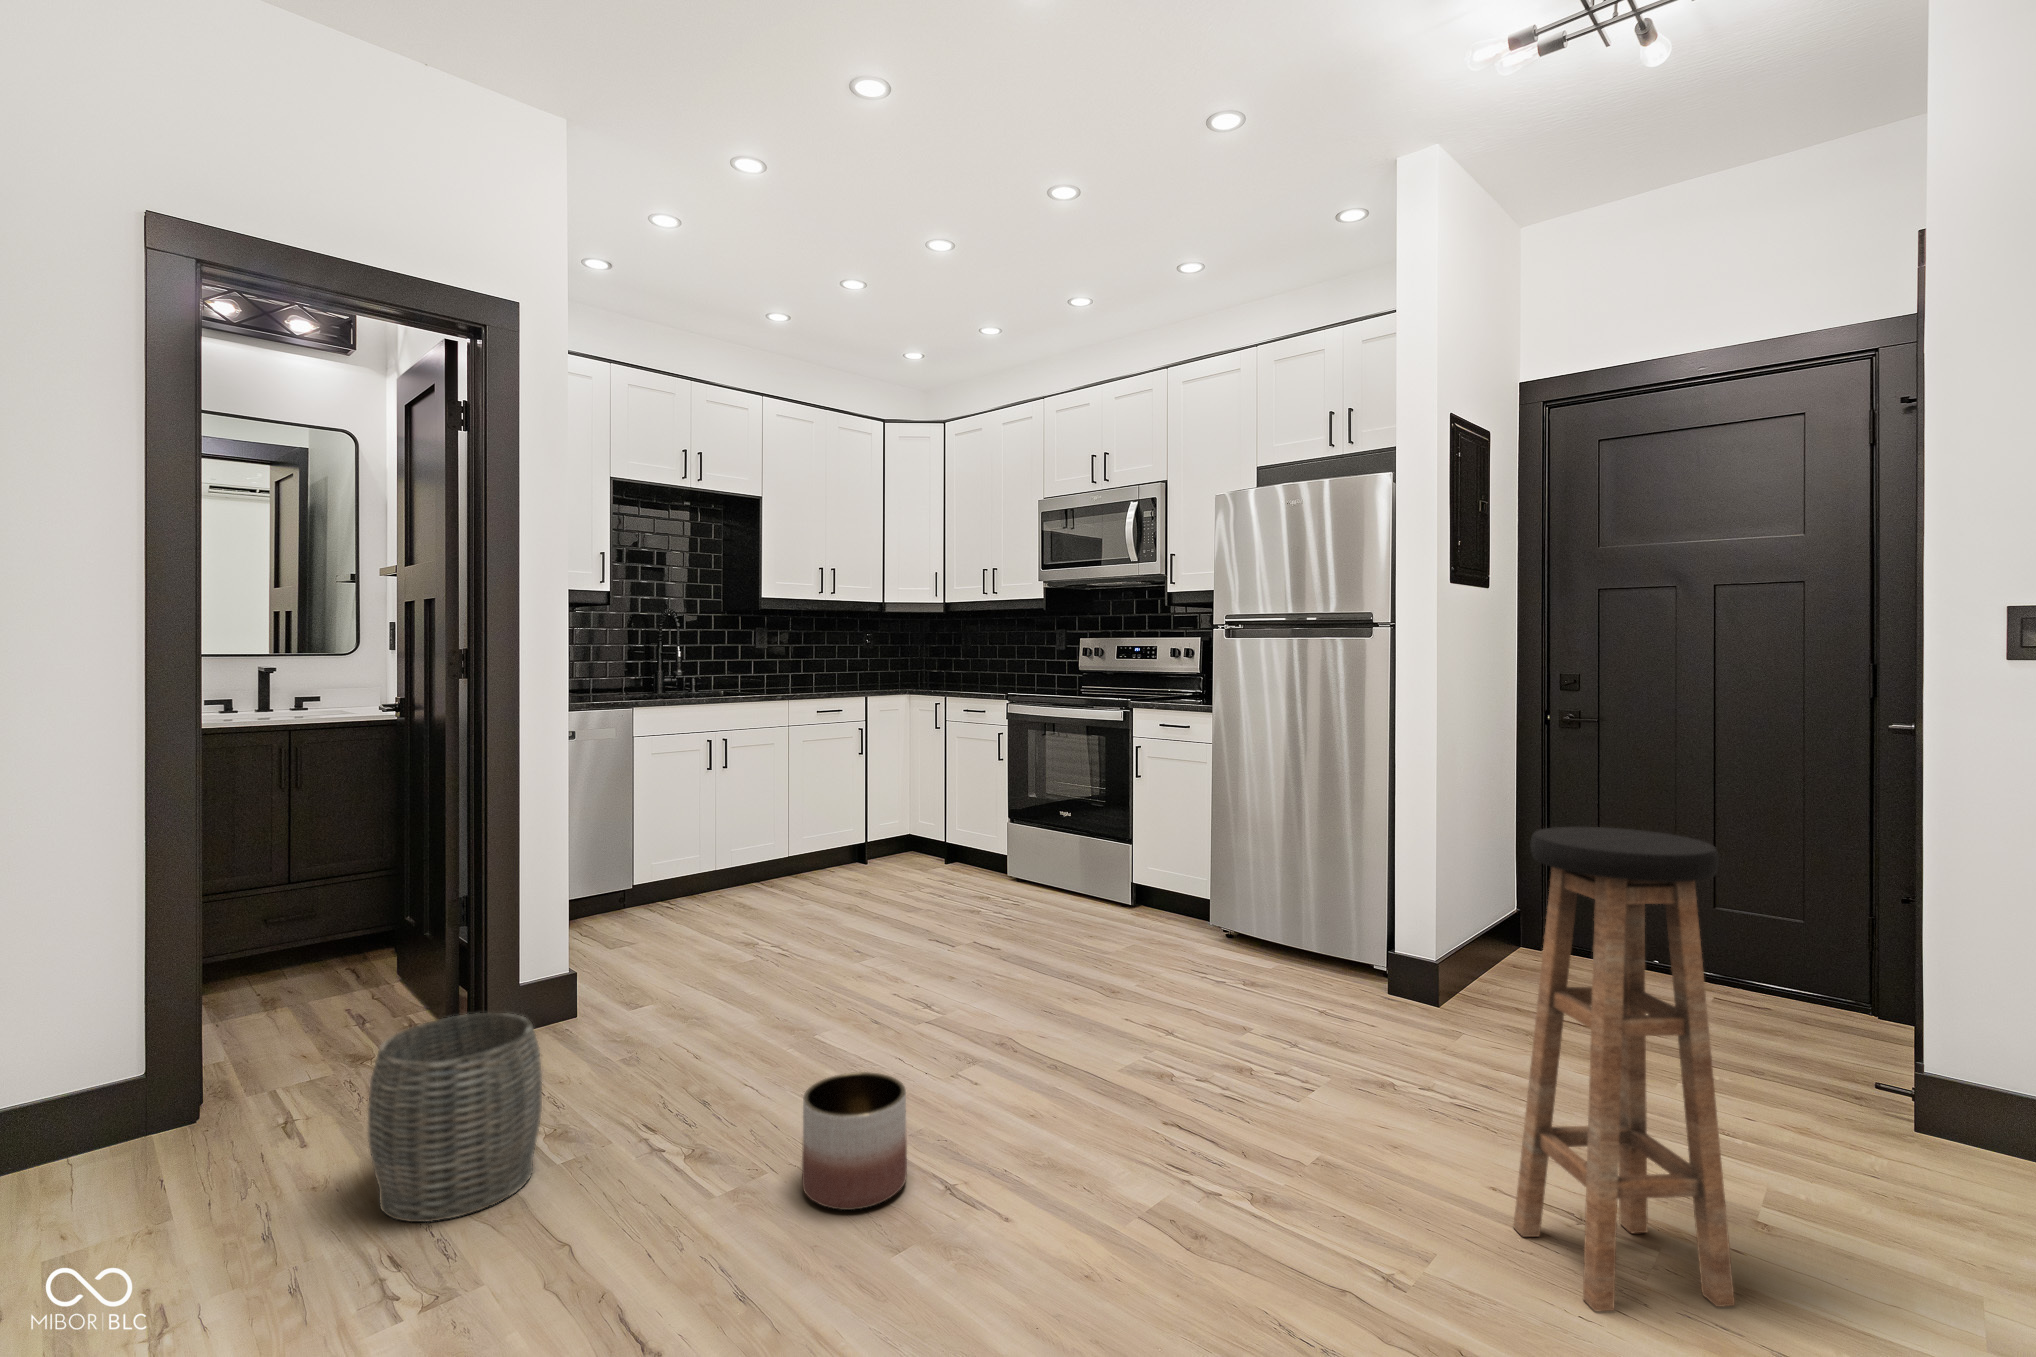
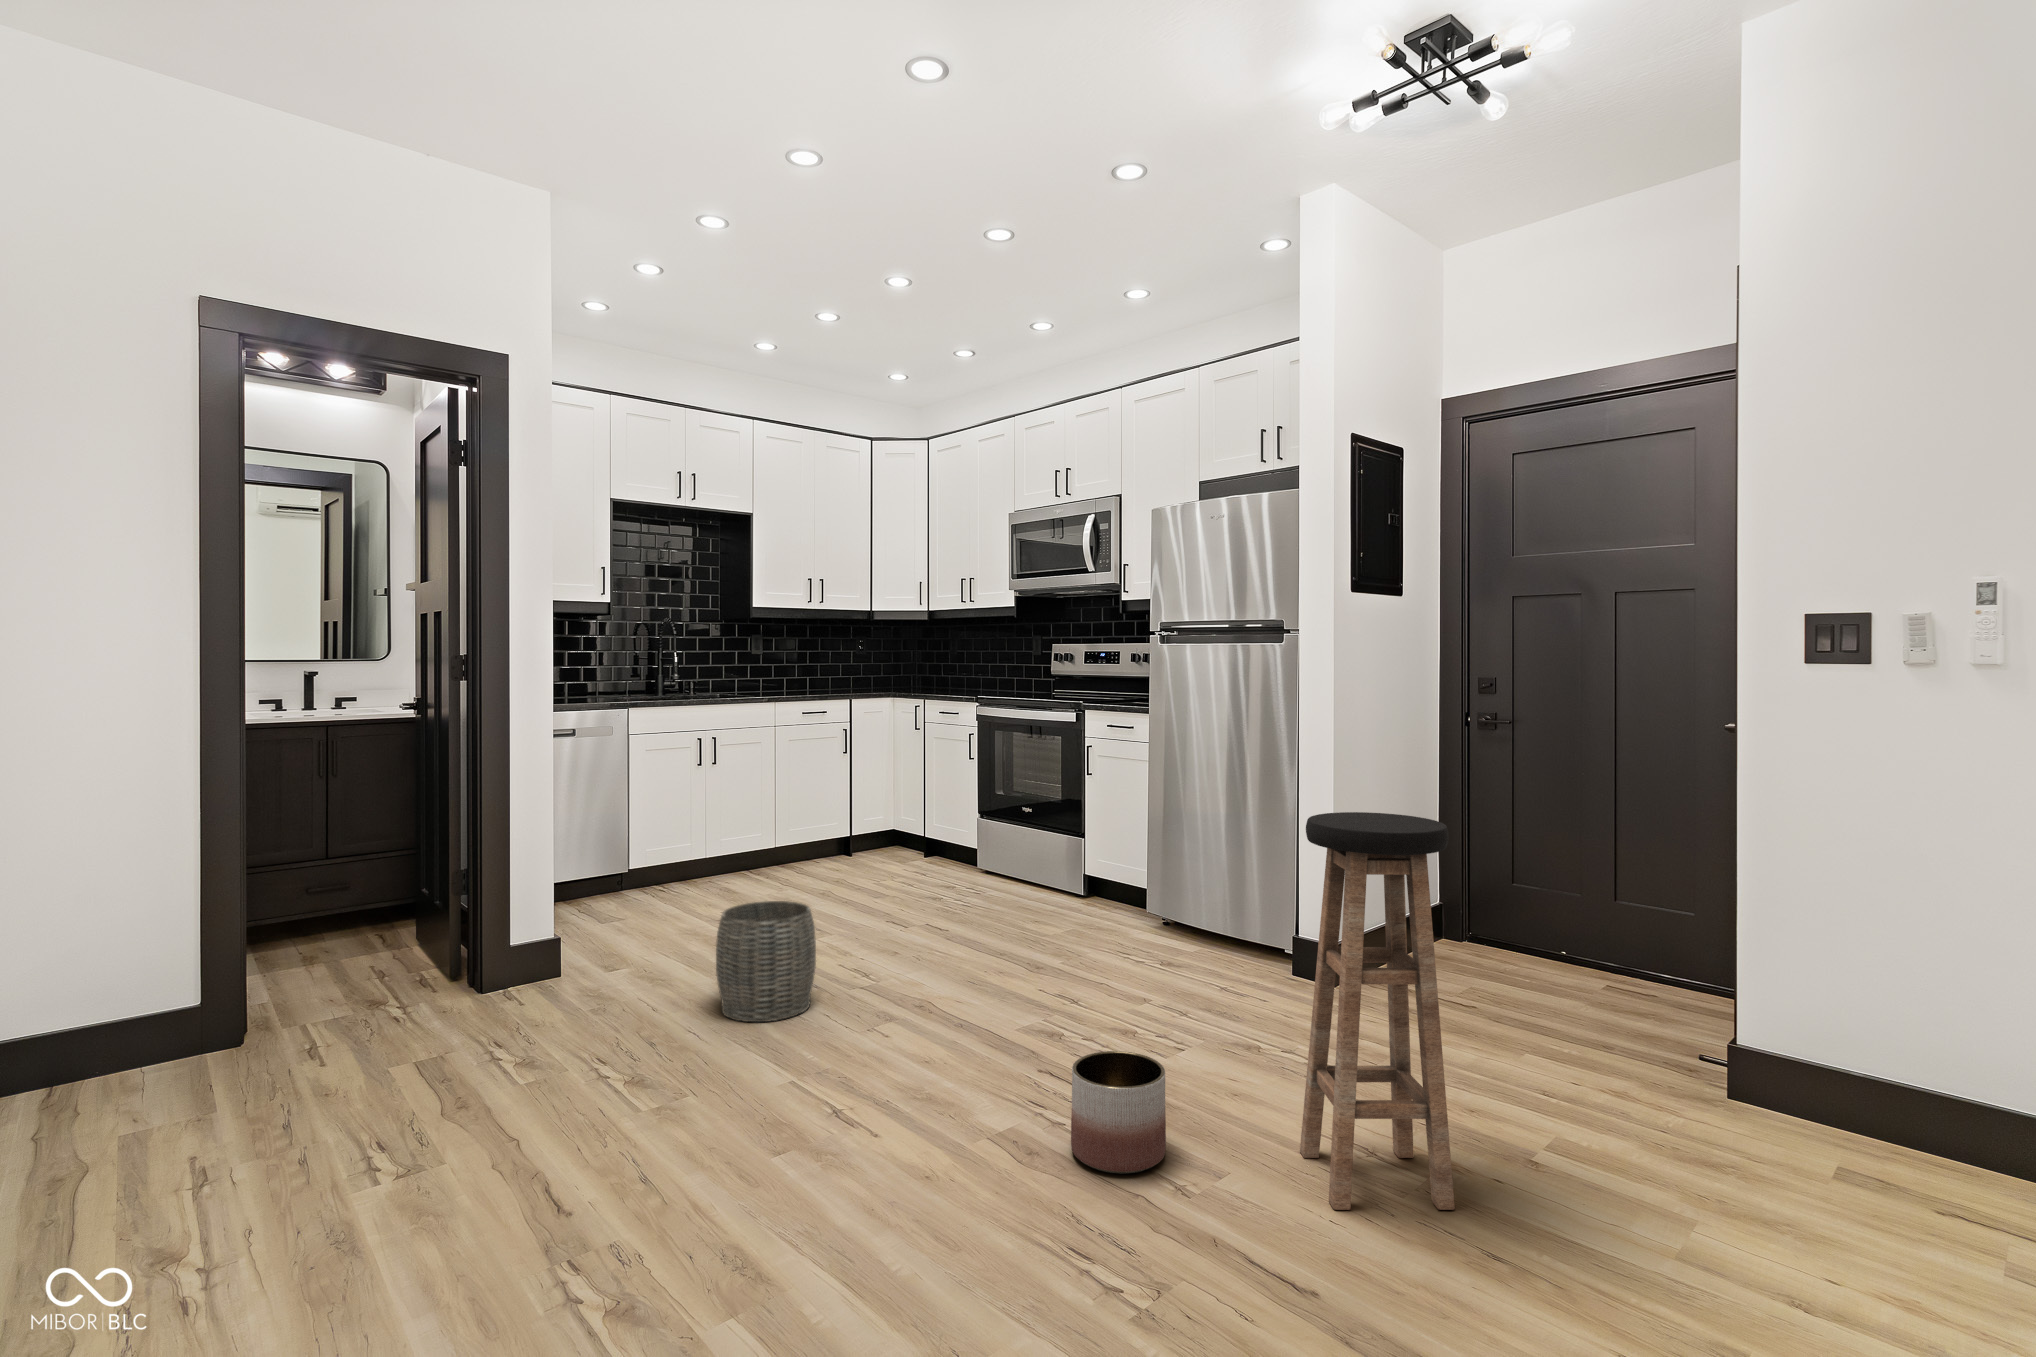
woven basket: present [368,1013,542,1222] -> present [716,901,816,1022]
planter: present [802,1072,907,1210] -> present [1071,1051,1166,1174]

